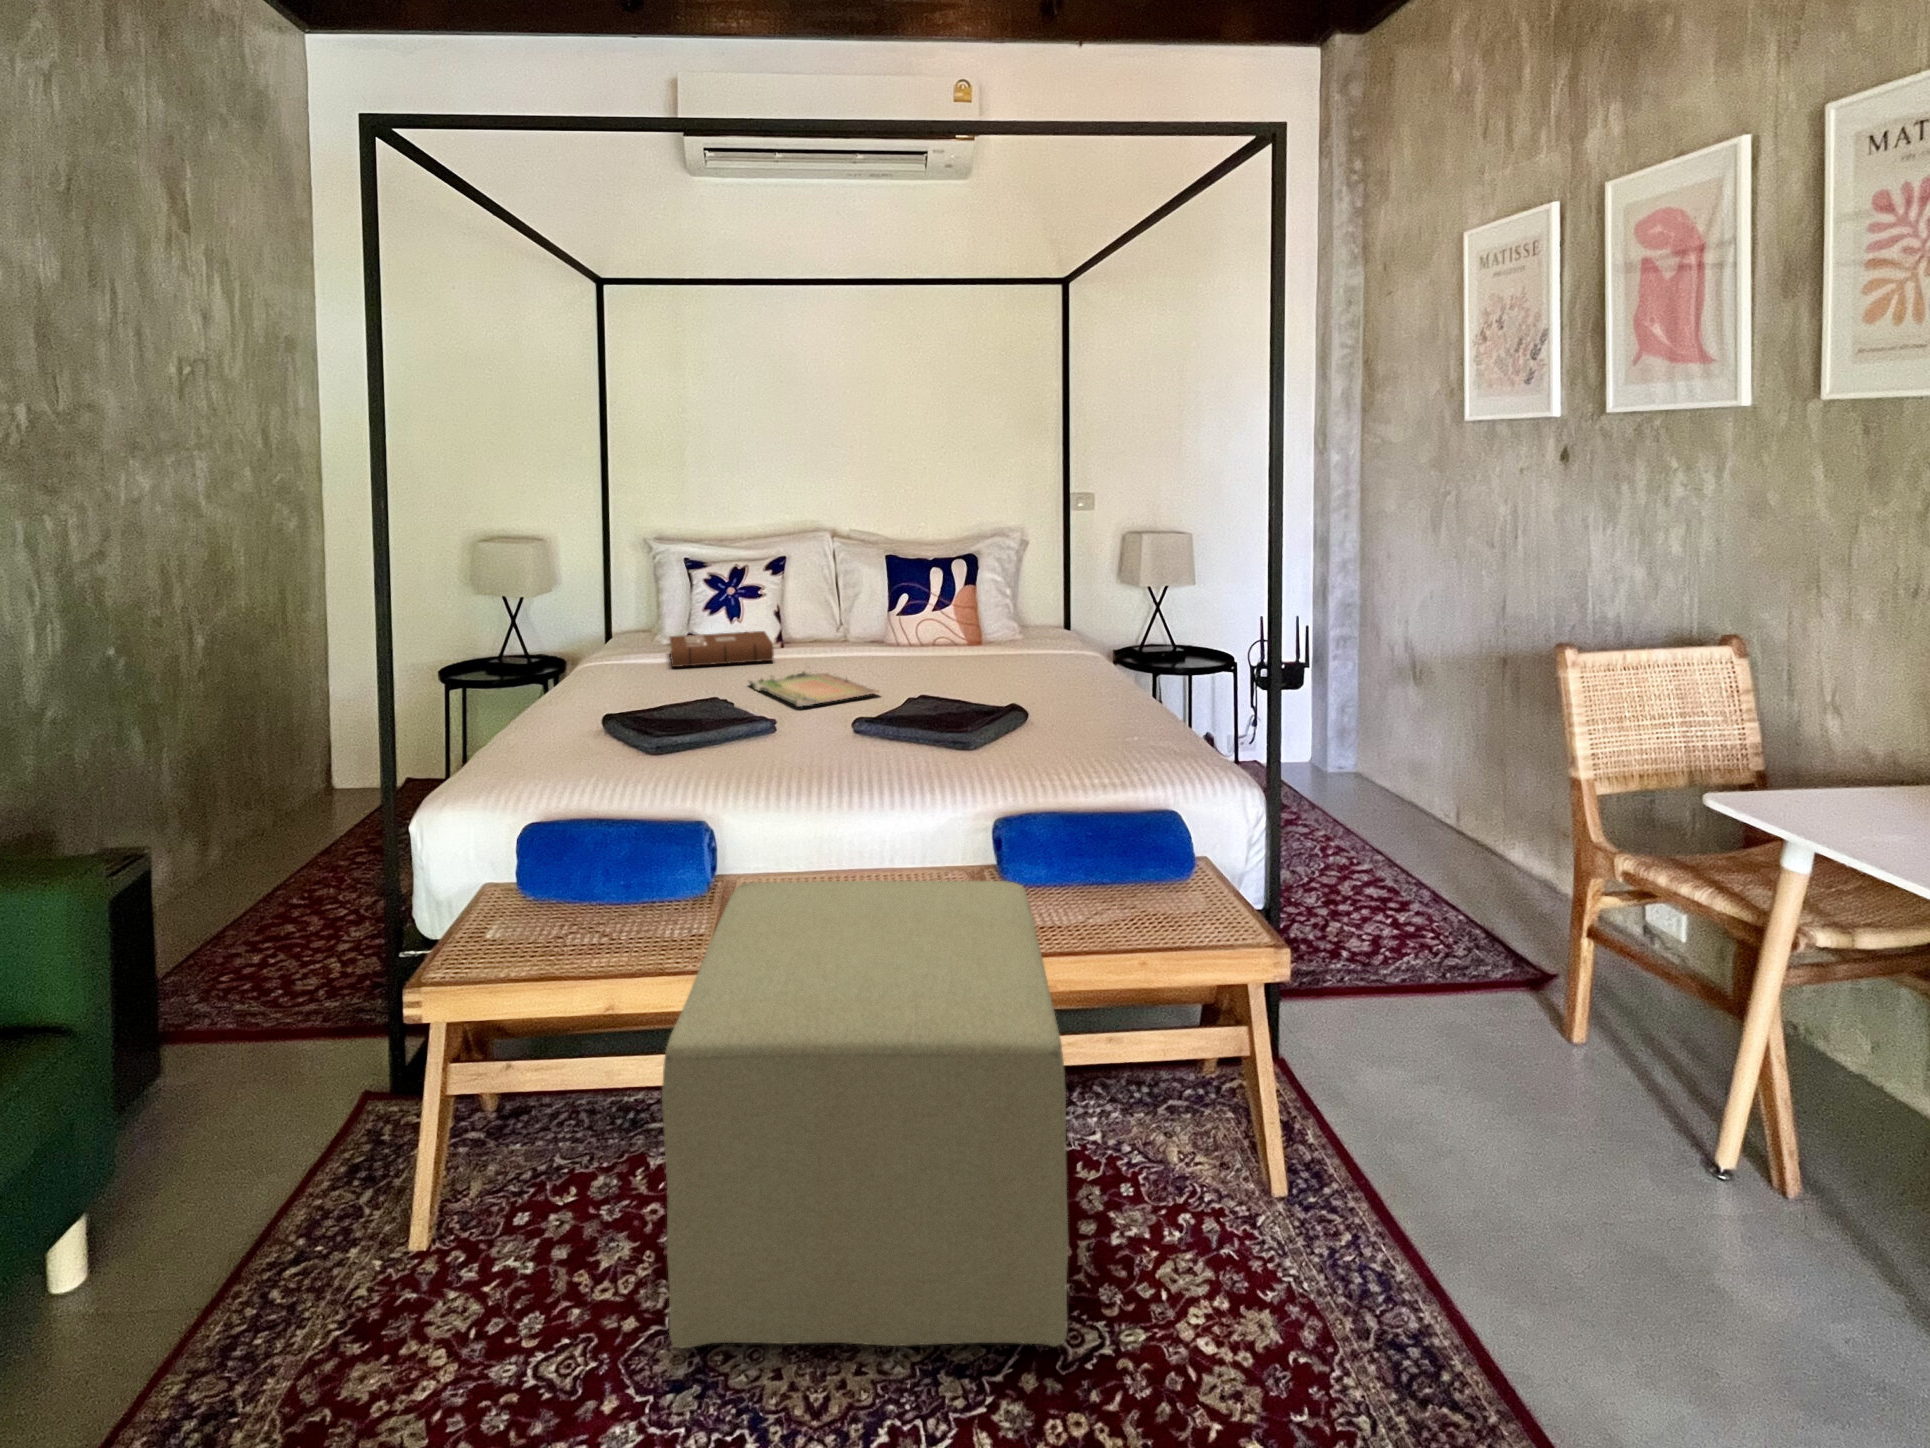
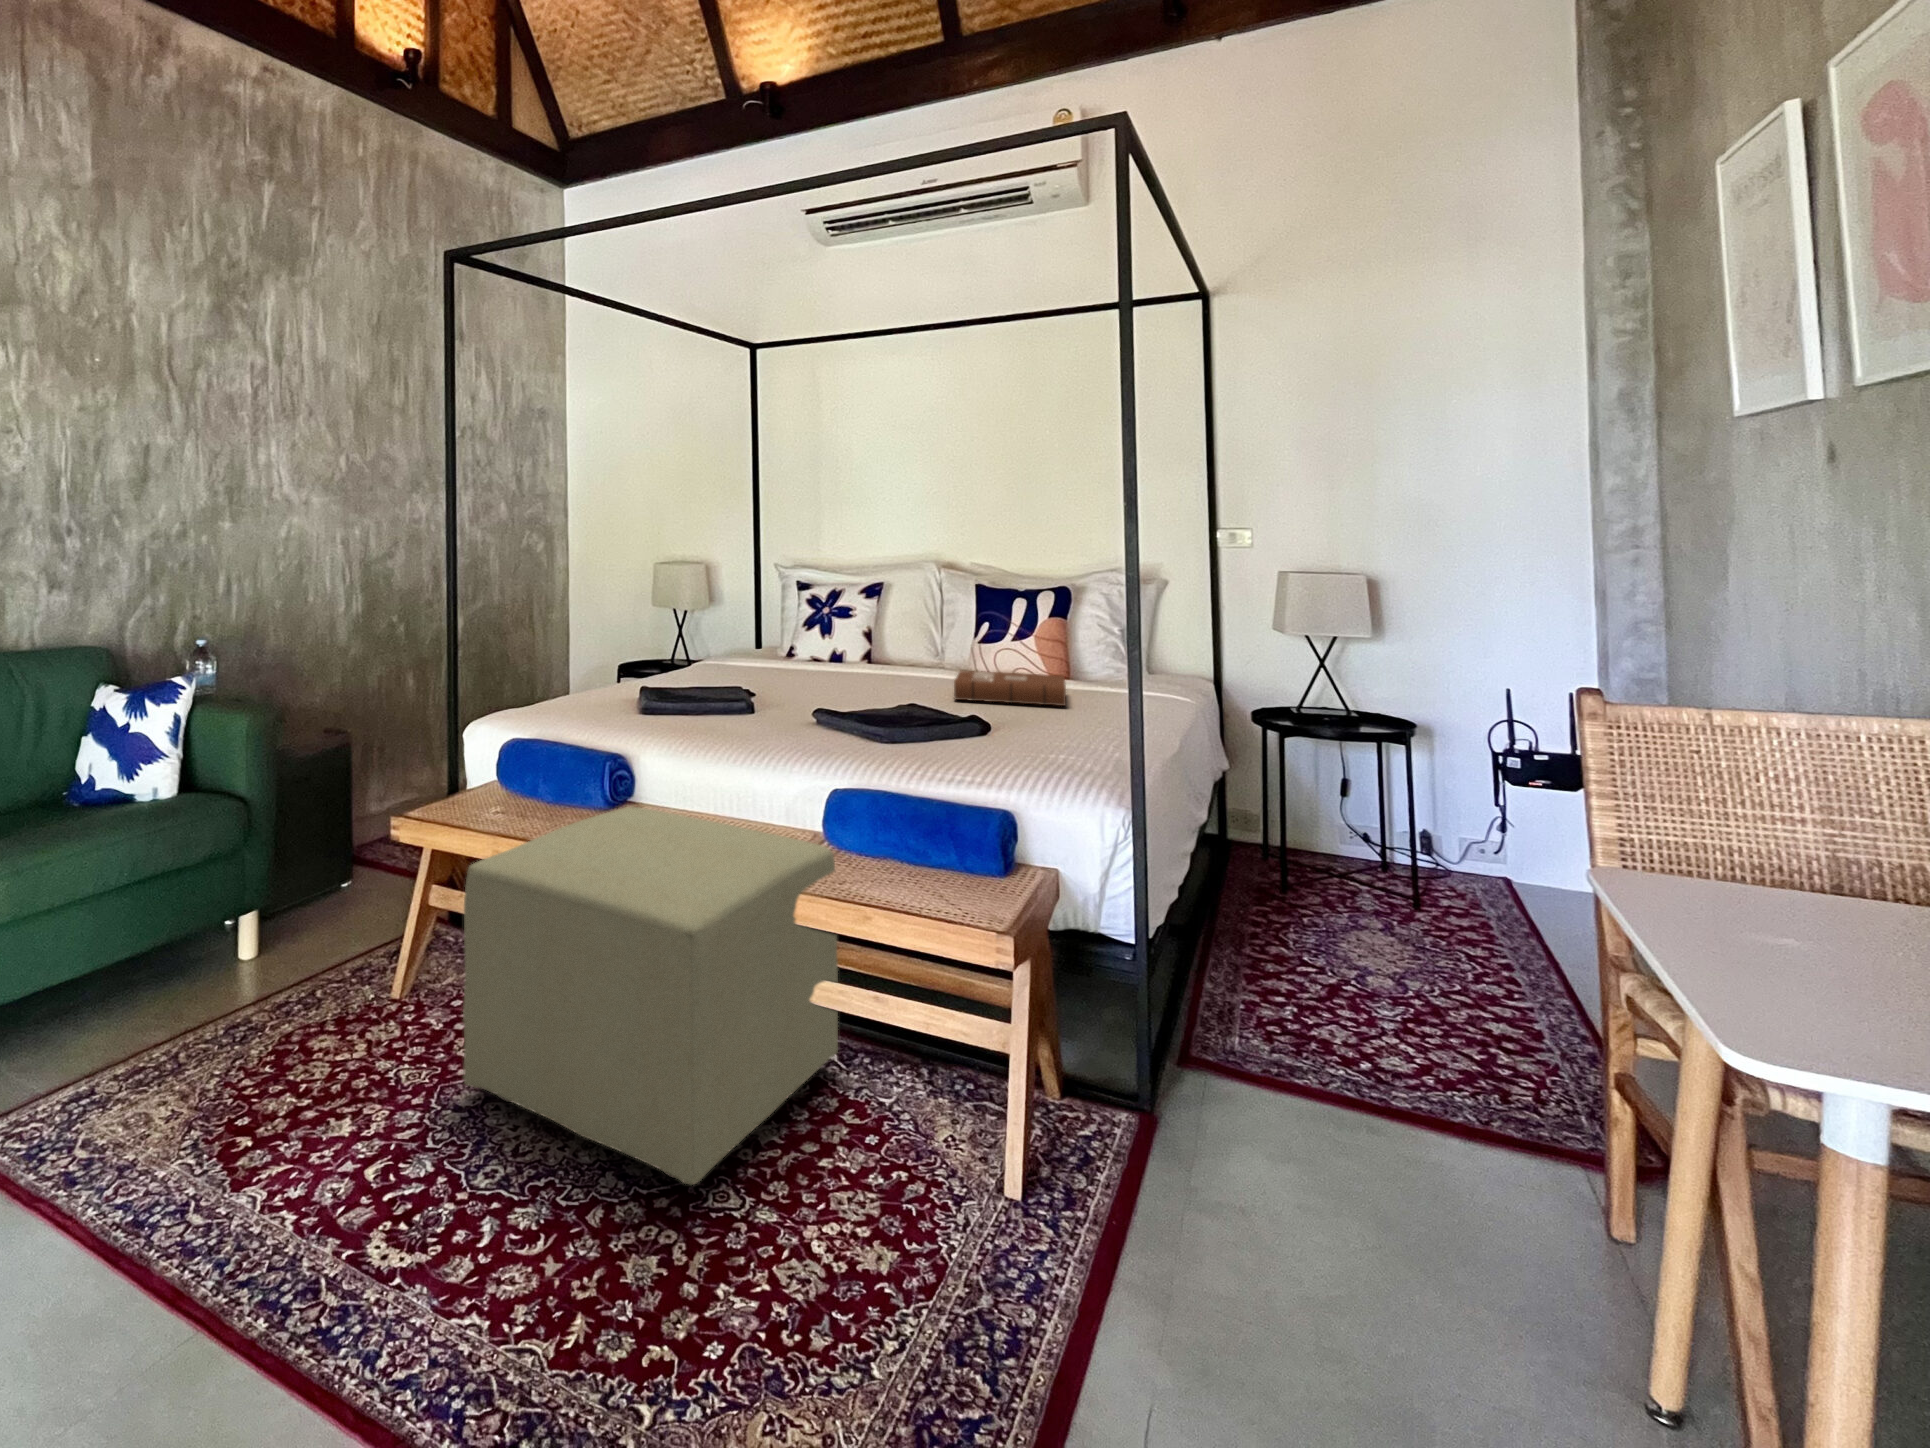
book: present [670,631,774,667] -> present [954,671,1066,706]
tray: present [749,672,879,707] -> none [790,676,887,706]

